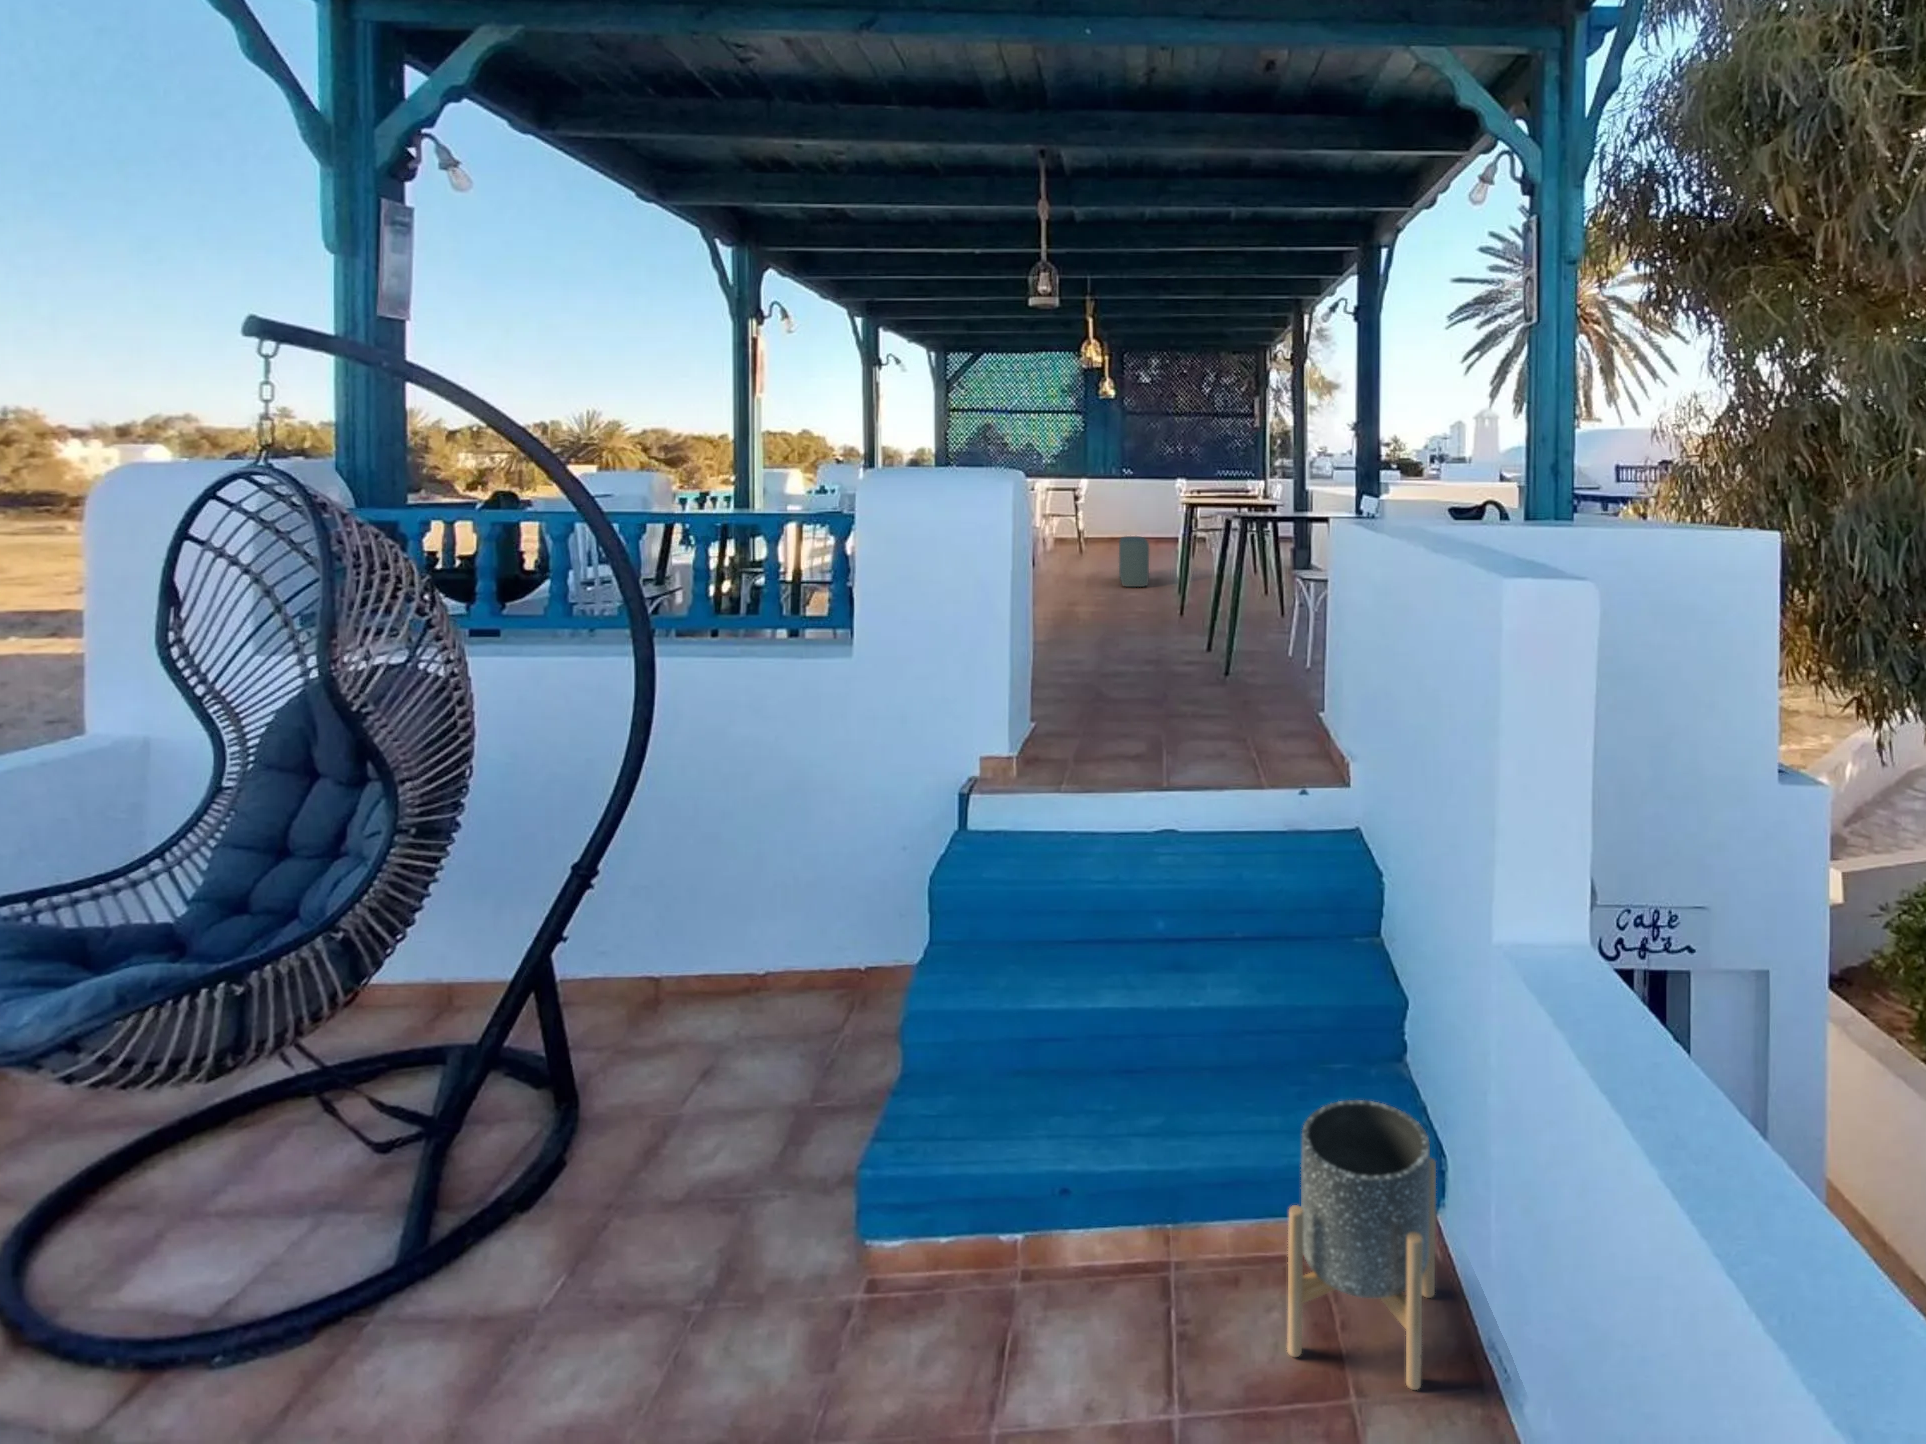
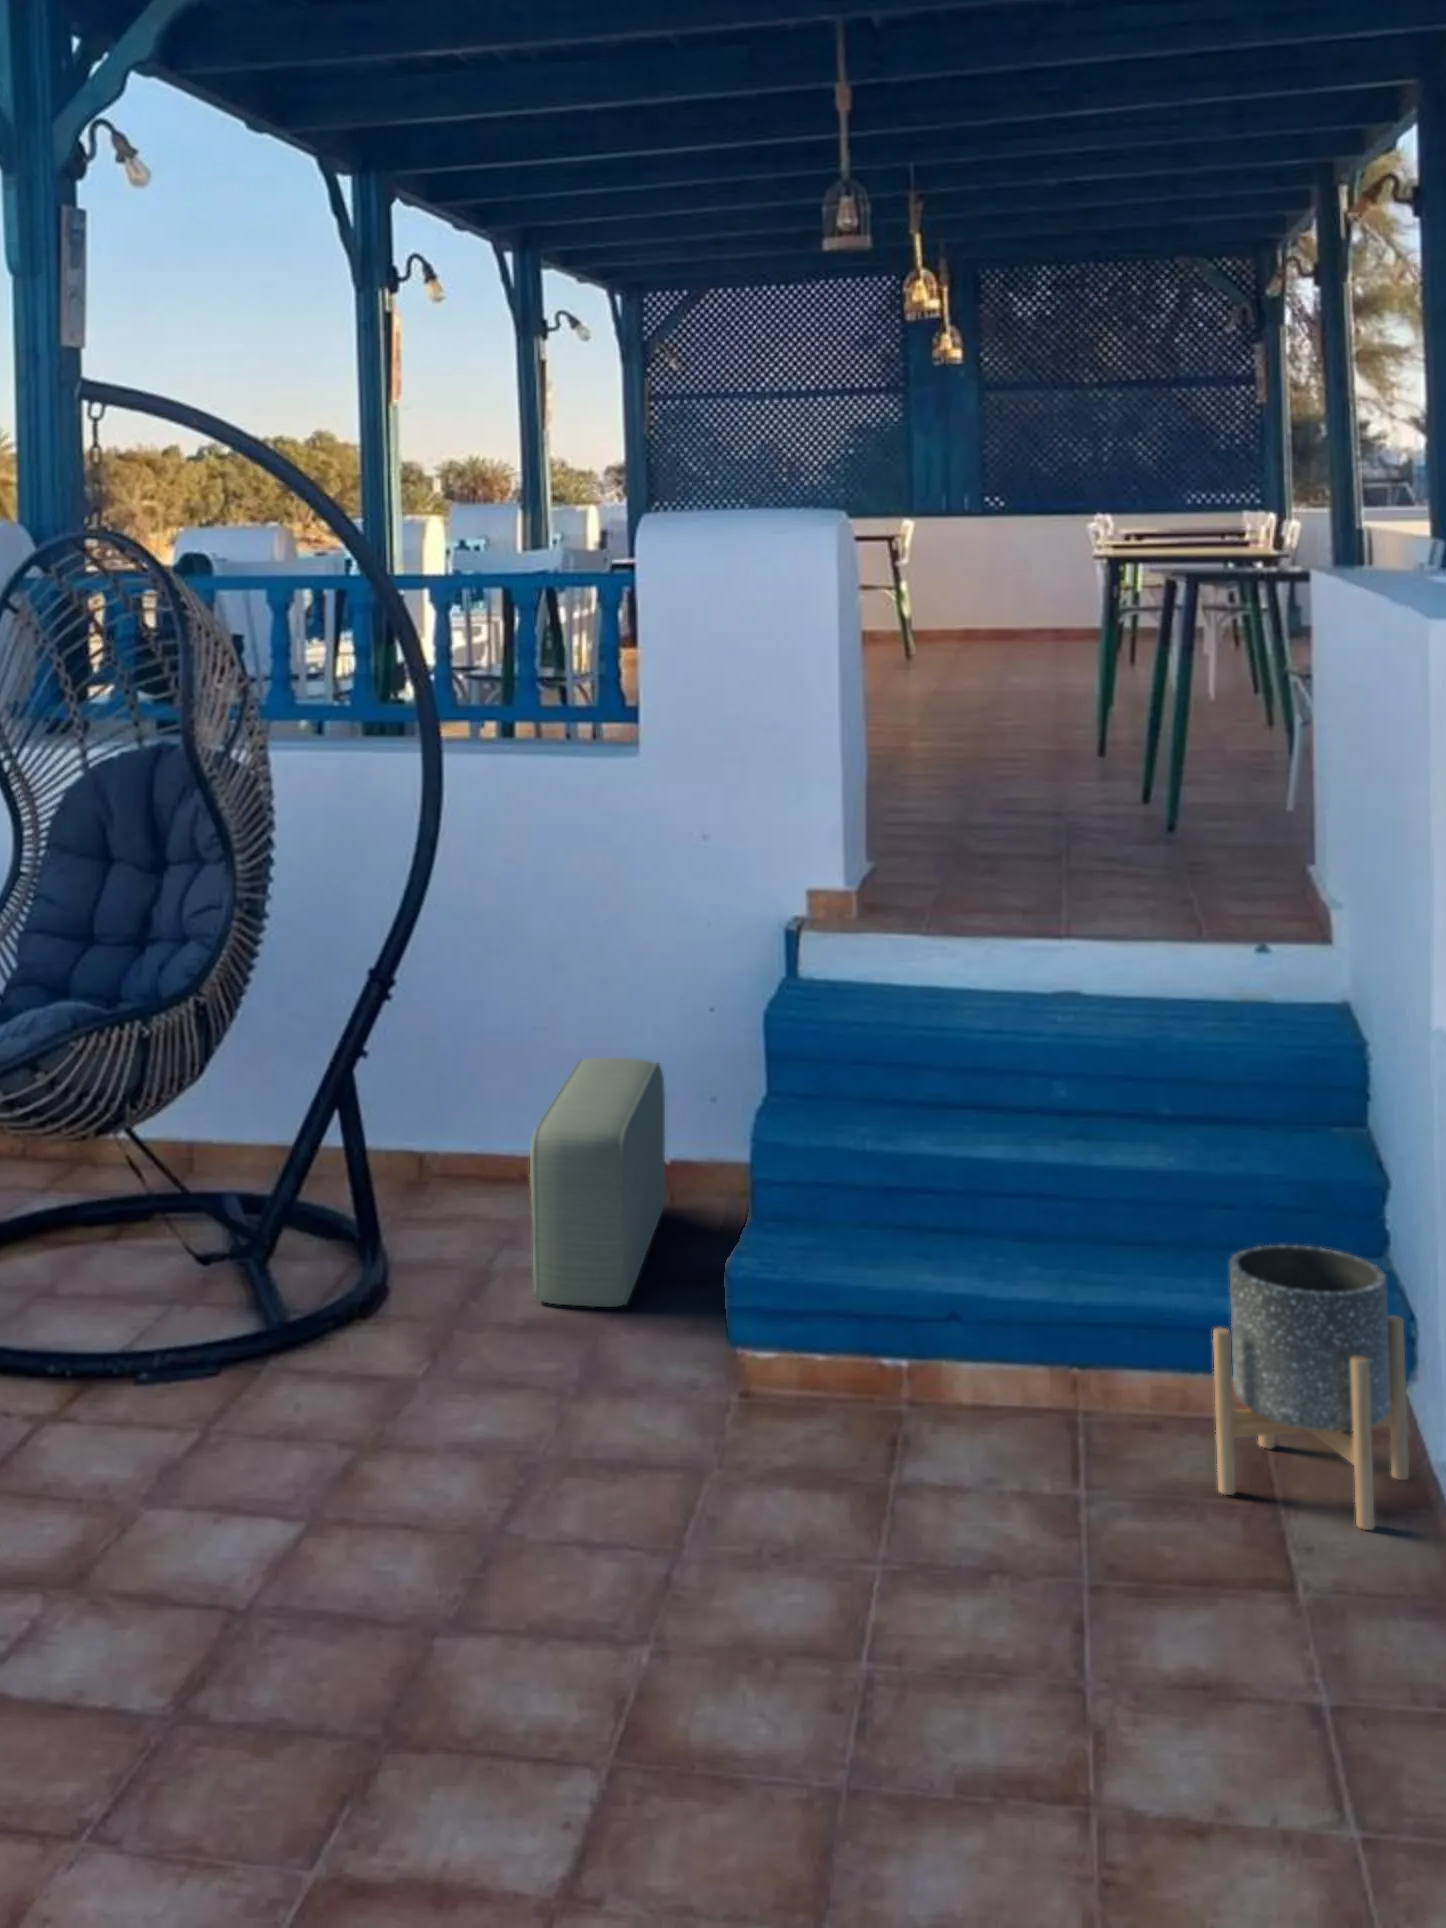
pouf: present [1119,536,1149,587] -> present [530,1058,665,1307]

